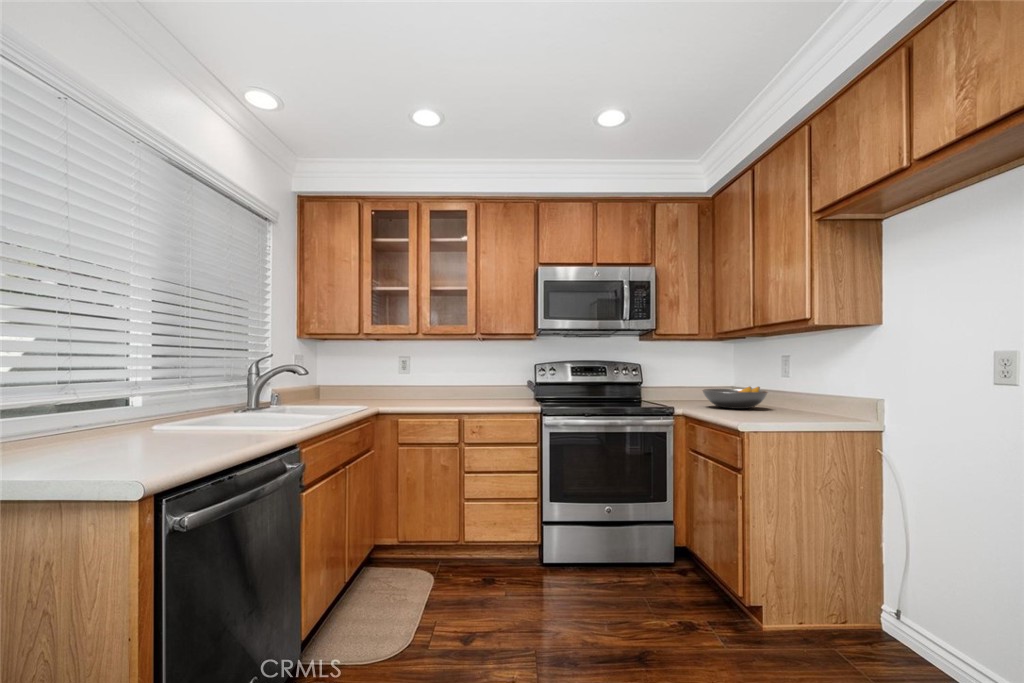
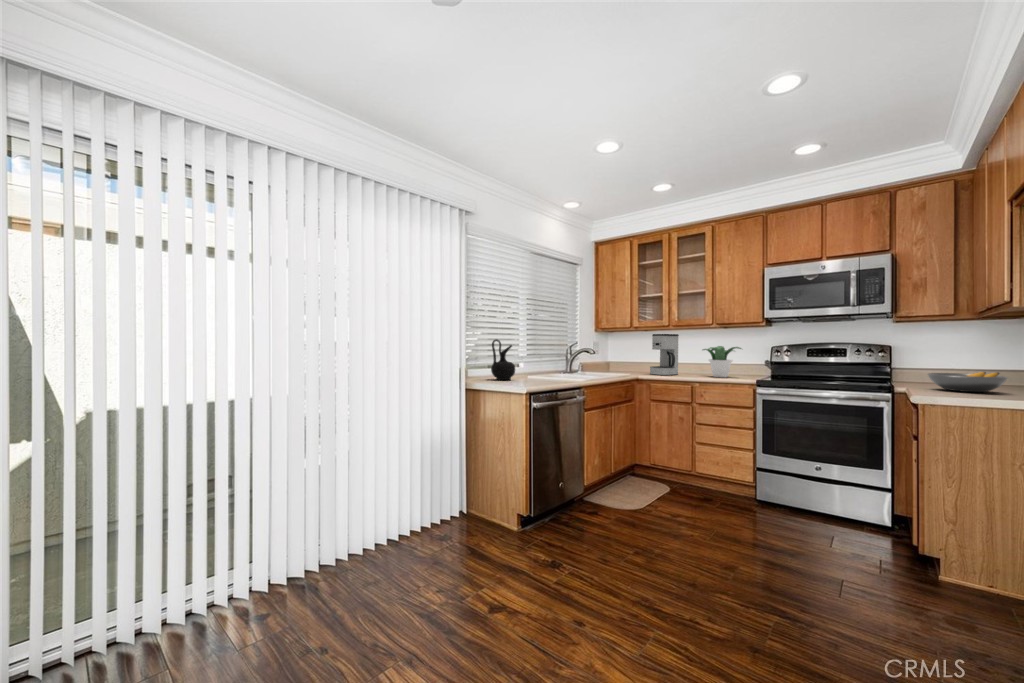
coffee maker: none [395,345,436,408] -> present [650,334,679,375]
ceramic jug: none [38,349,120,453] -> present [491,339,515,380]
potted plant: none [466,362,520,406] -> present [703,346,741,377]

